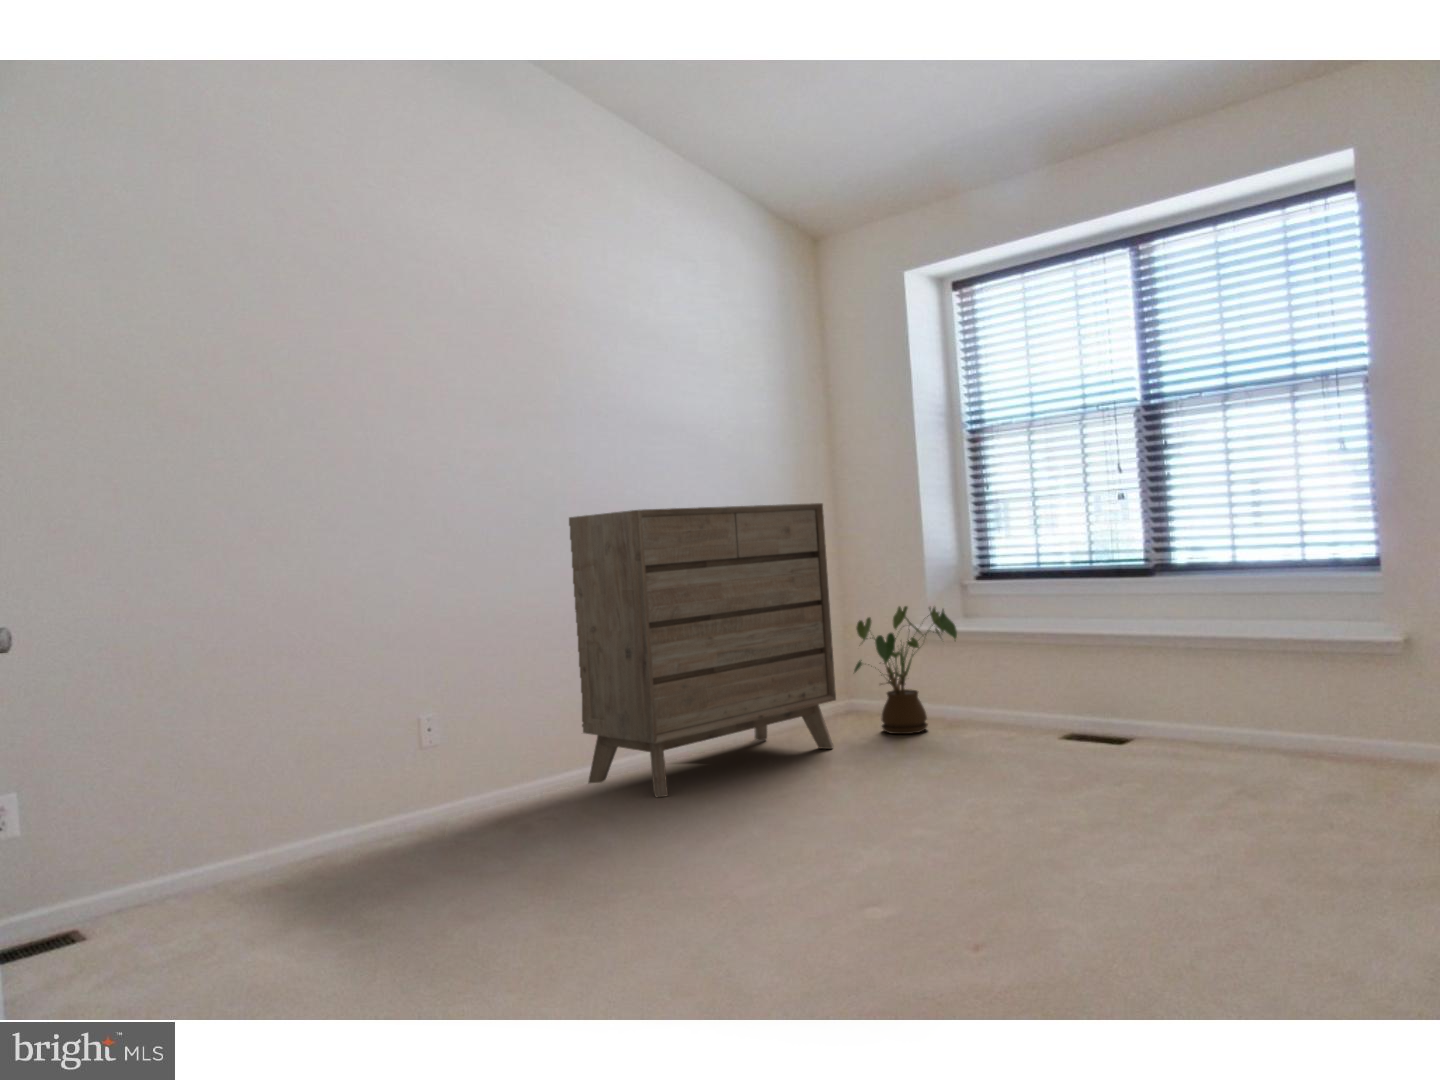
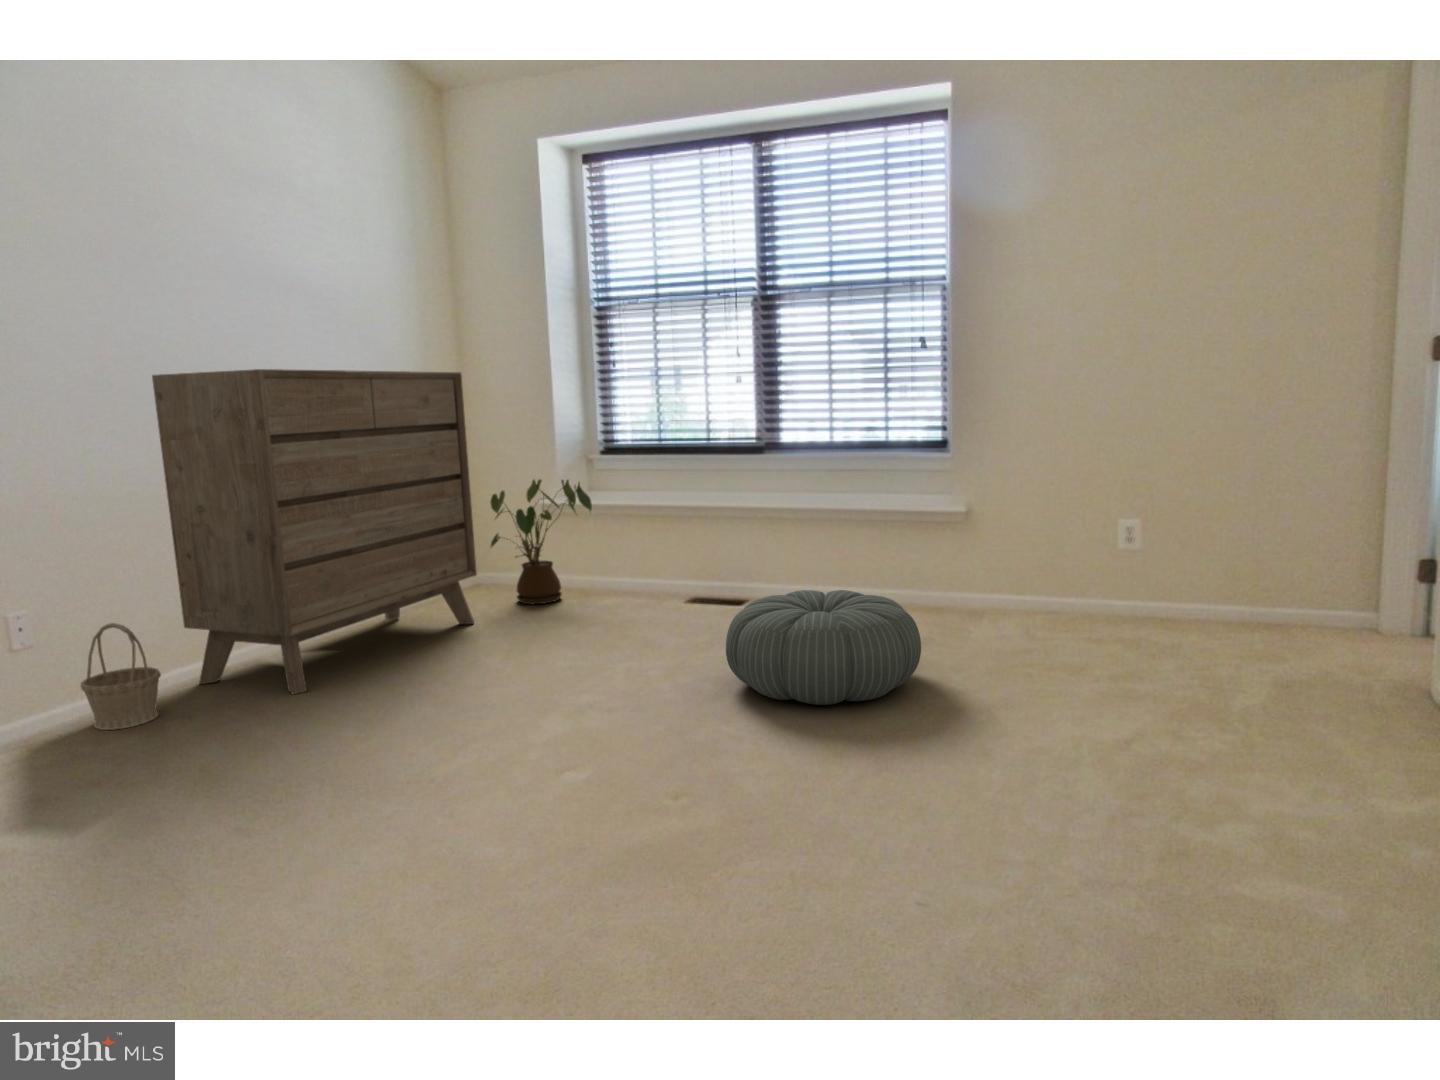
basket: none [498,722,555,812] -> present [81,623,161,730]
pouf: none [1058,727,1292,852] -> present [726,590,921,705]

